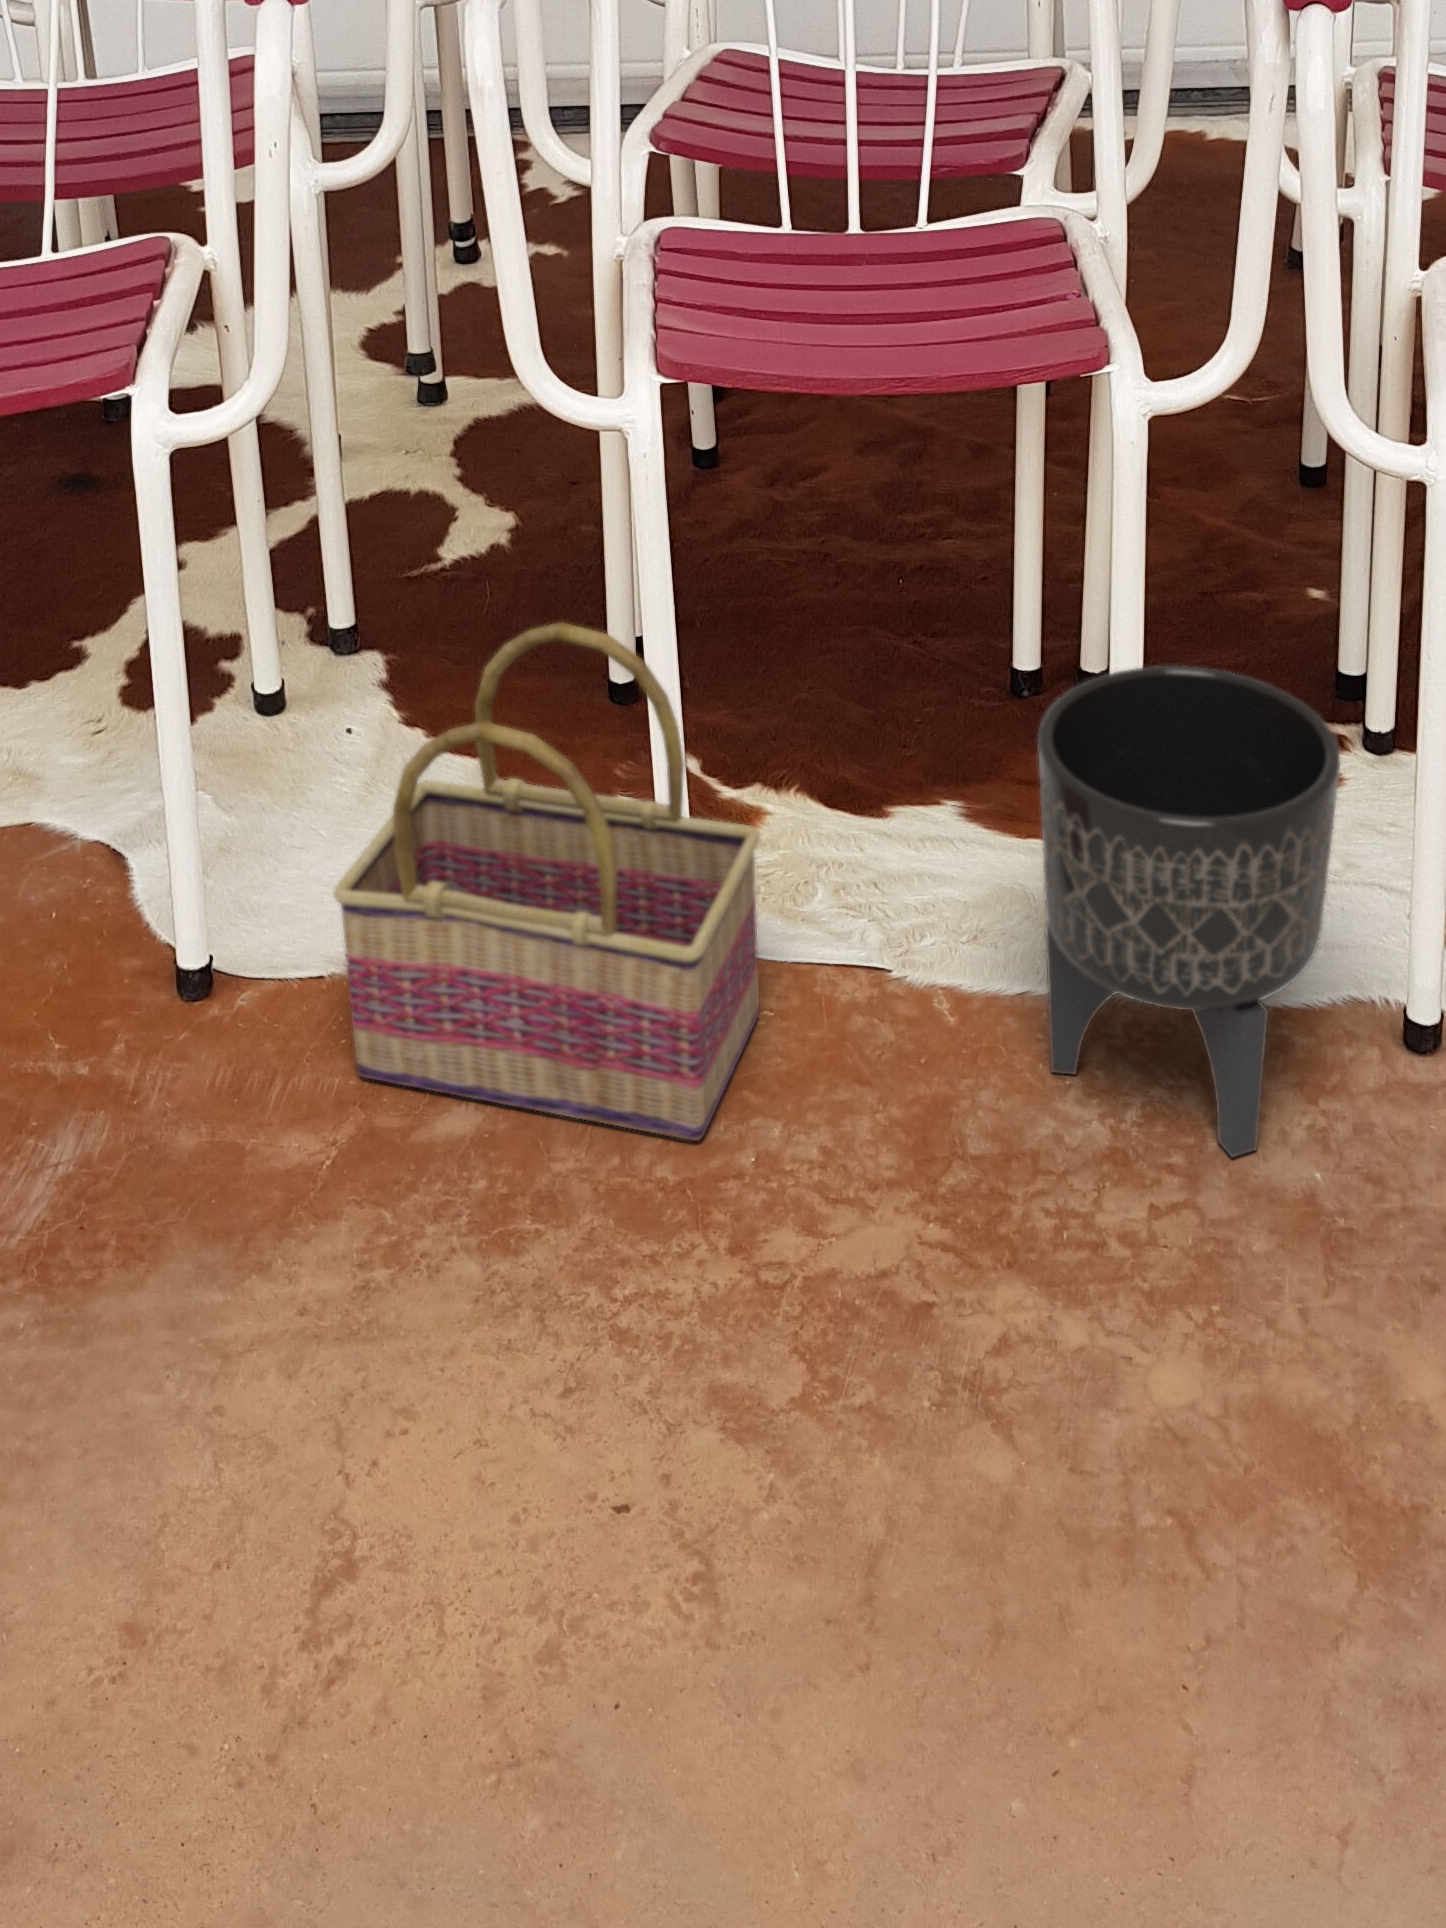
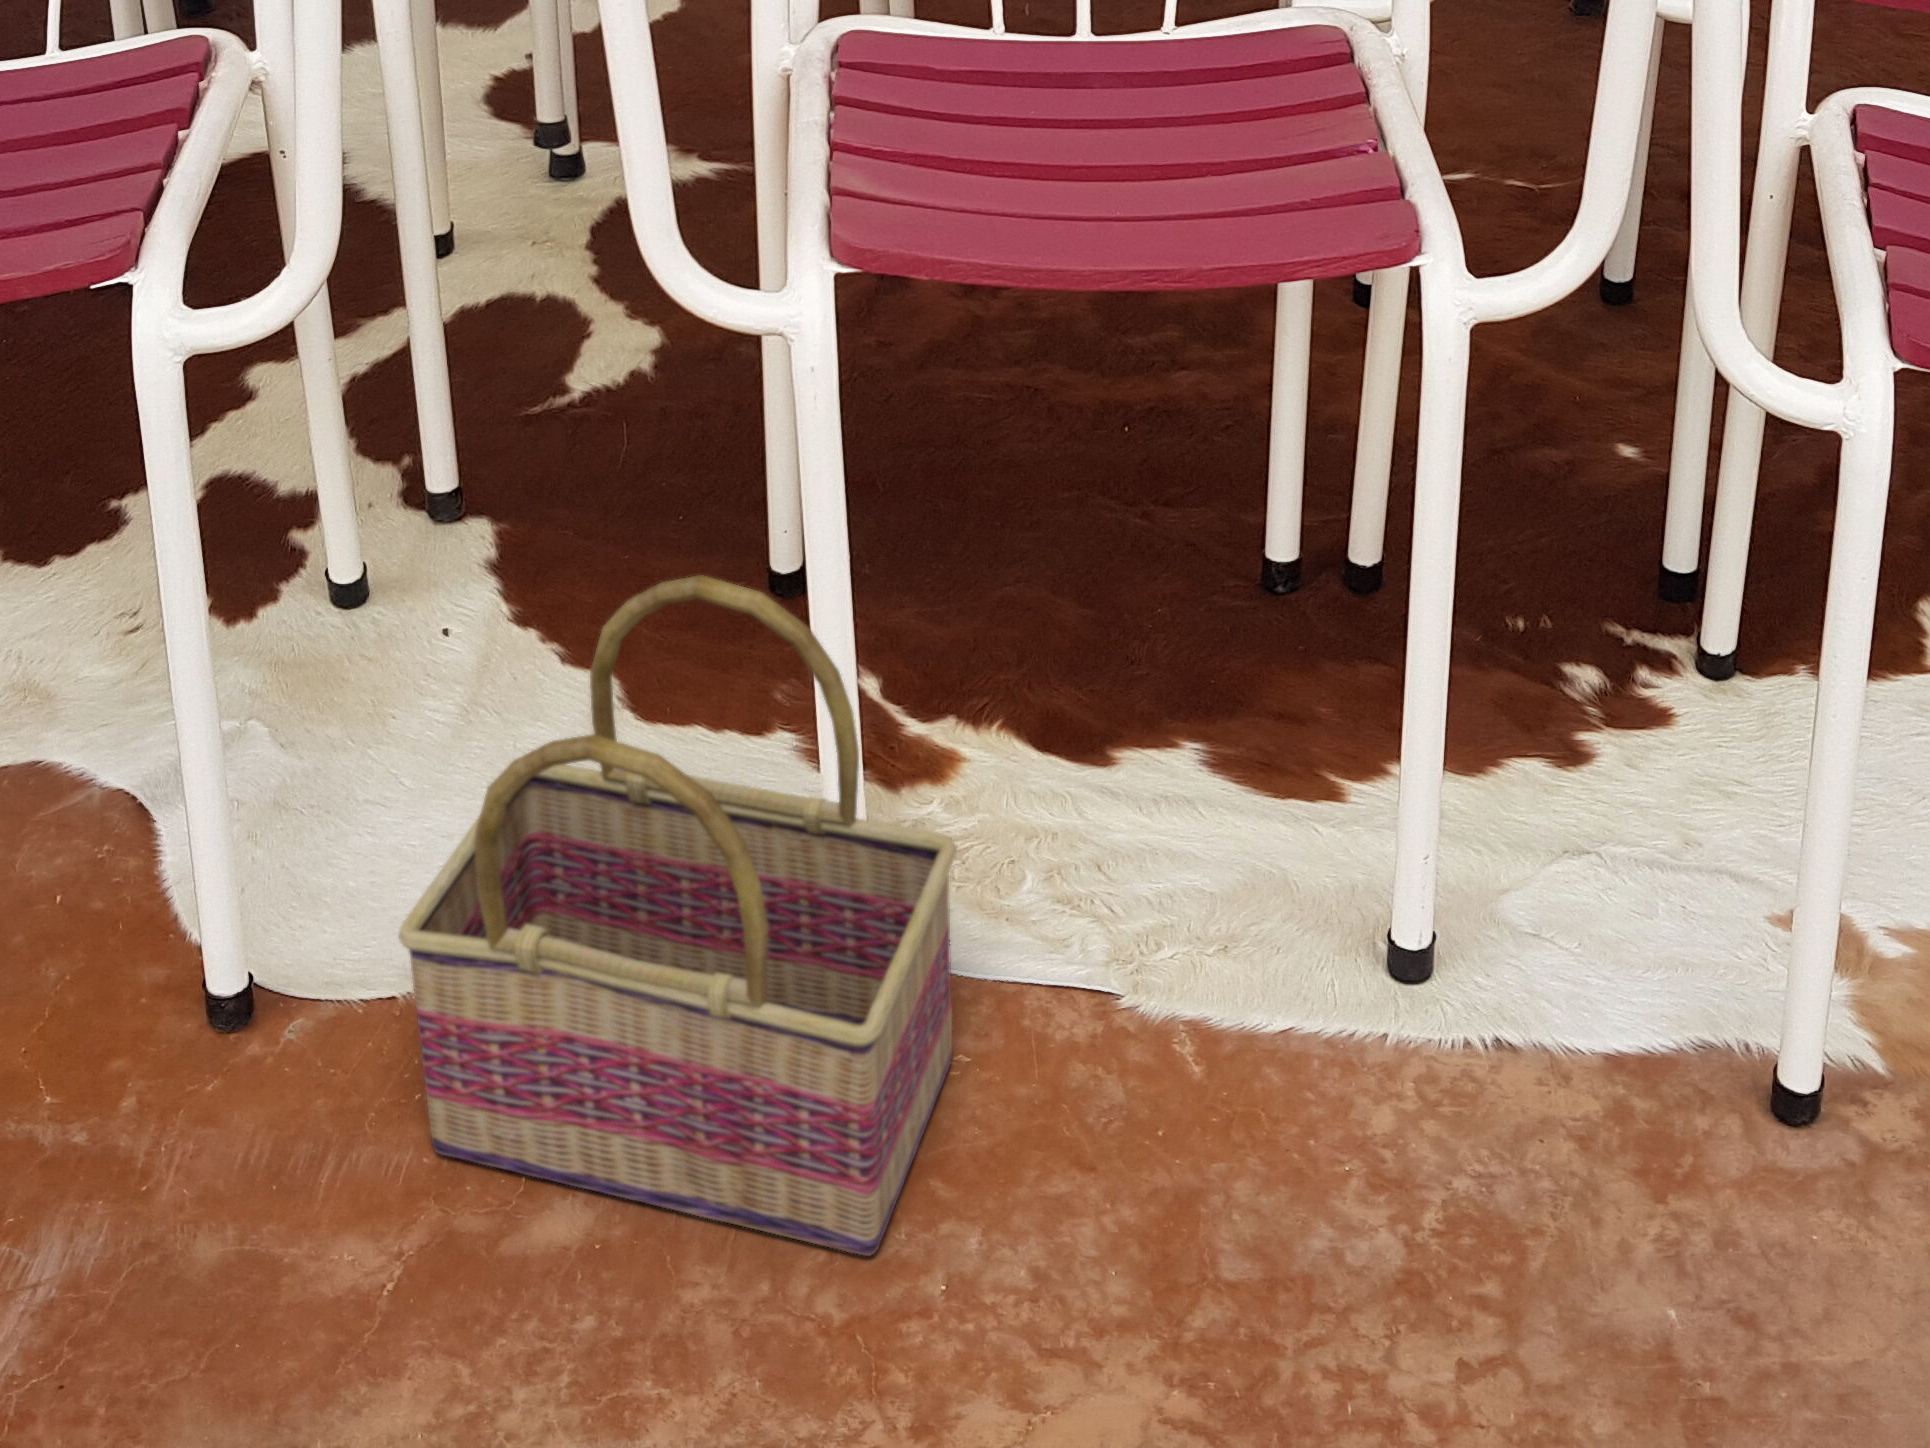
planter: present [1038,666,1340,1157] -> none [1321,639,1715,1285]

